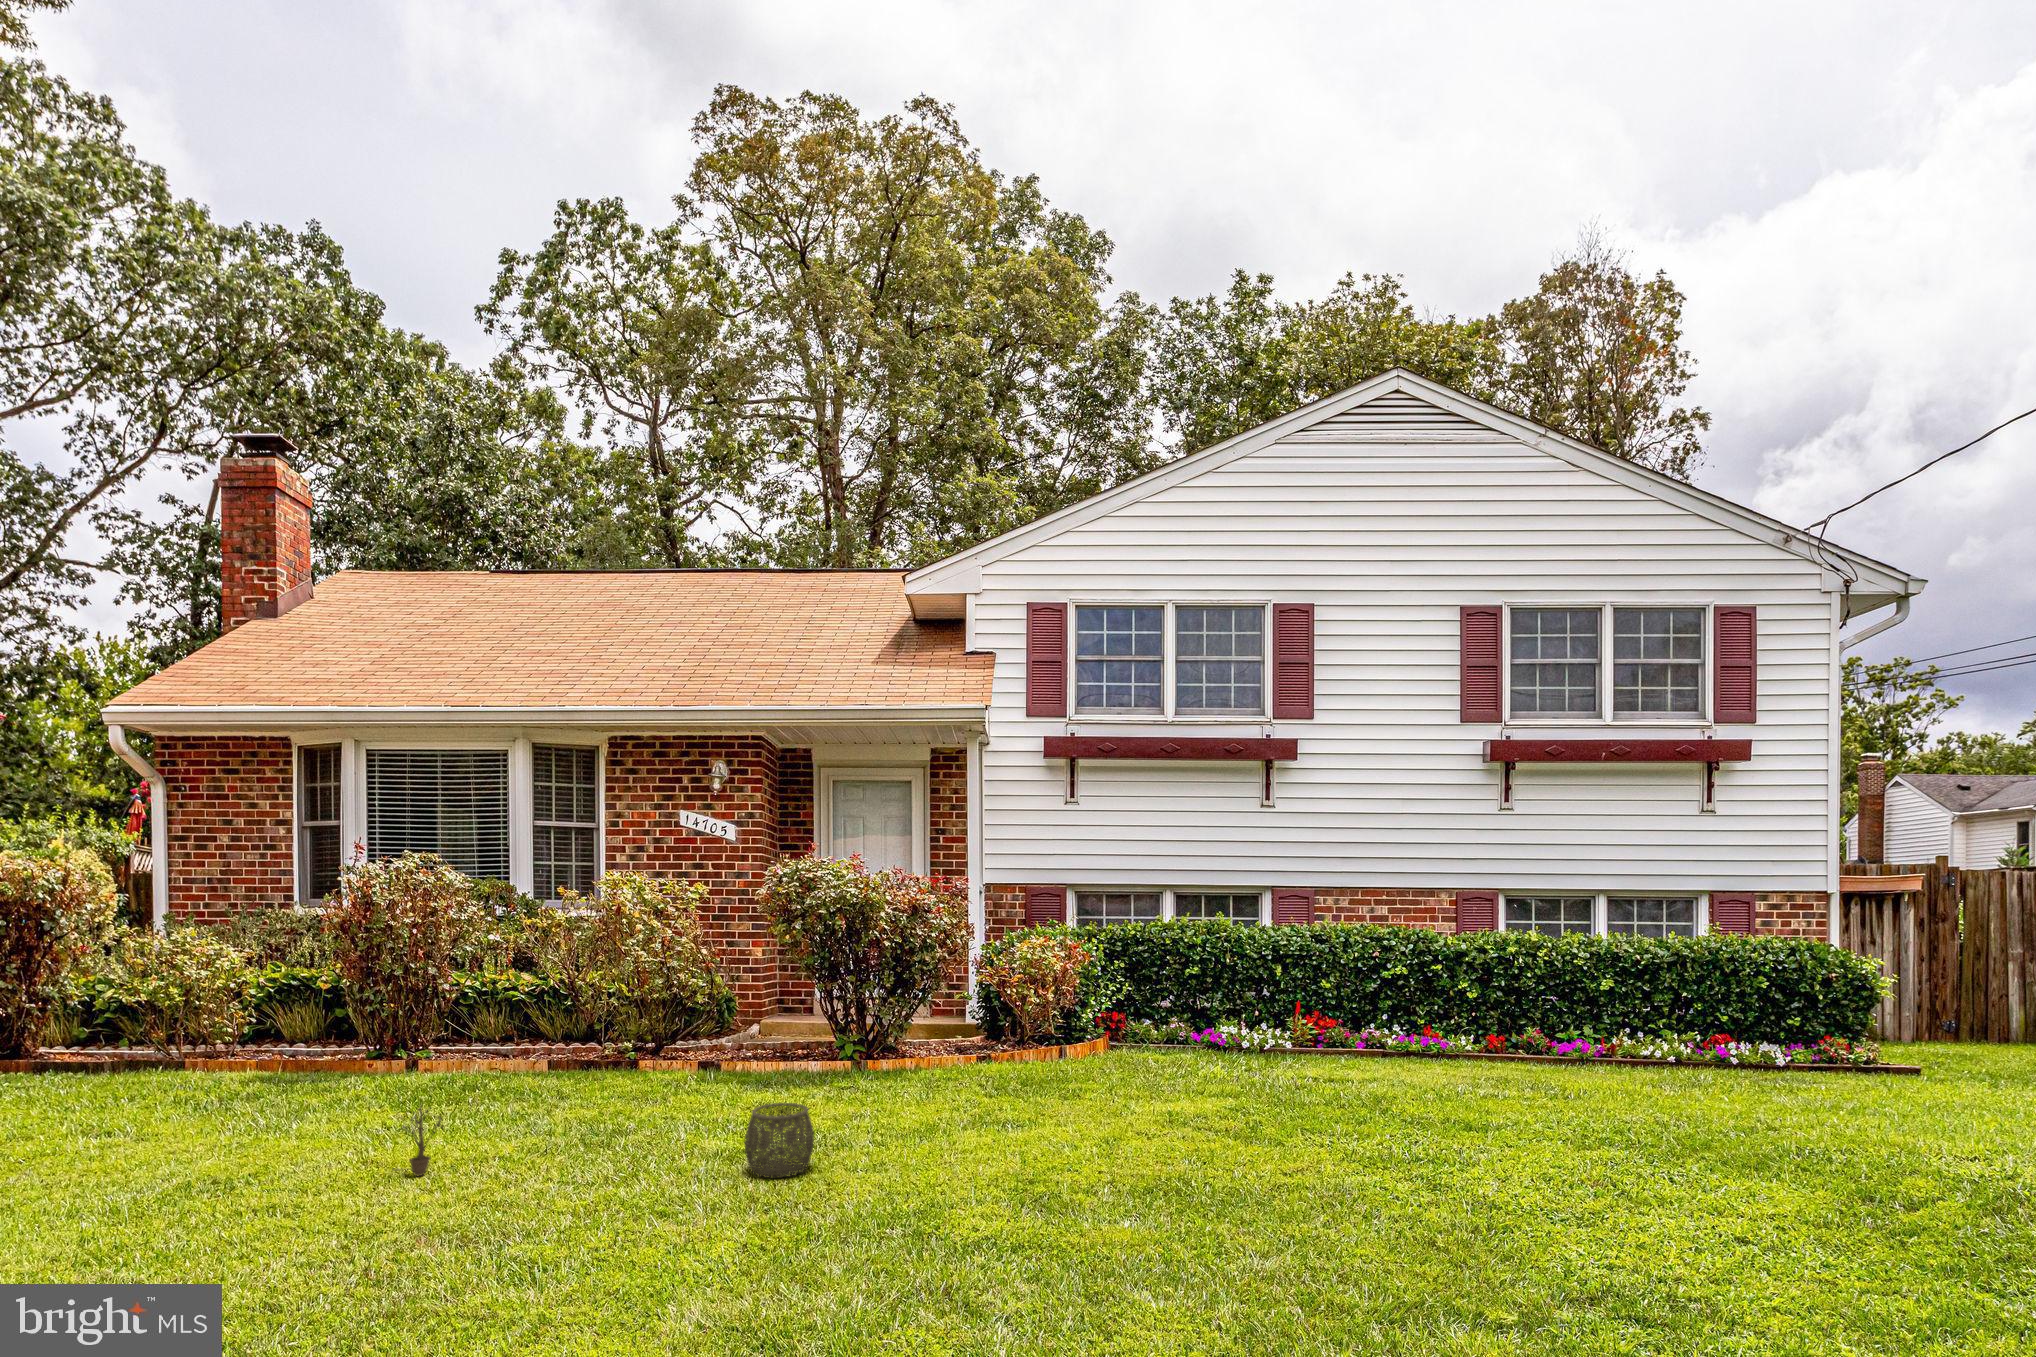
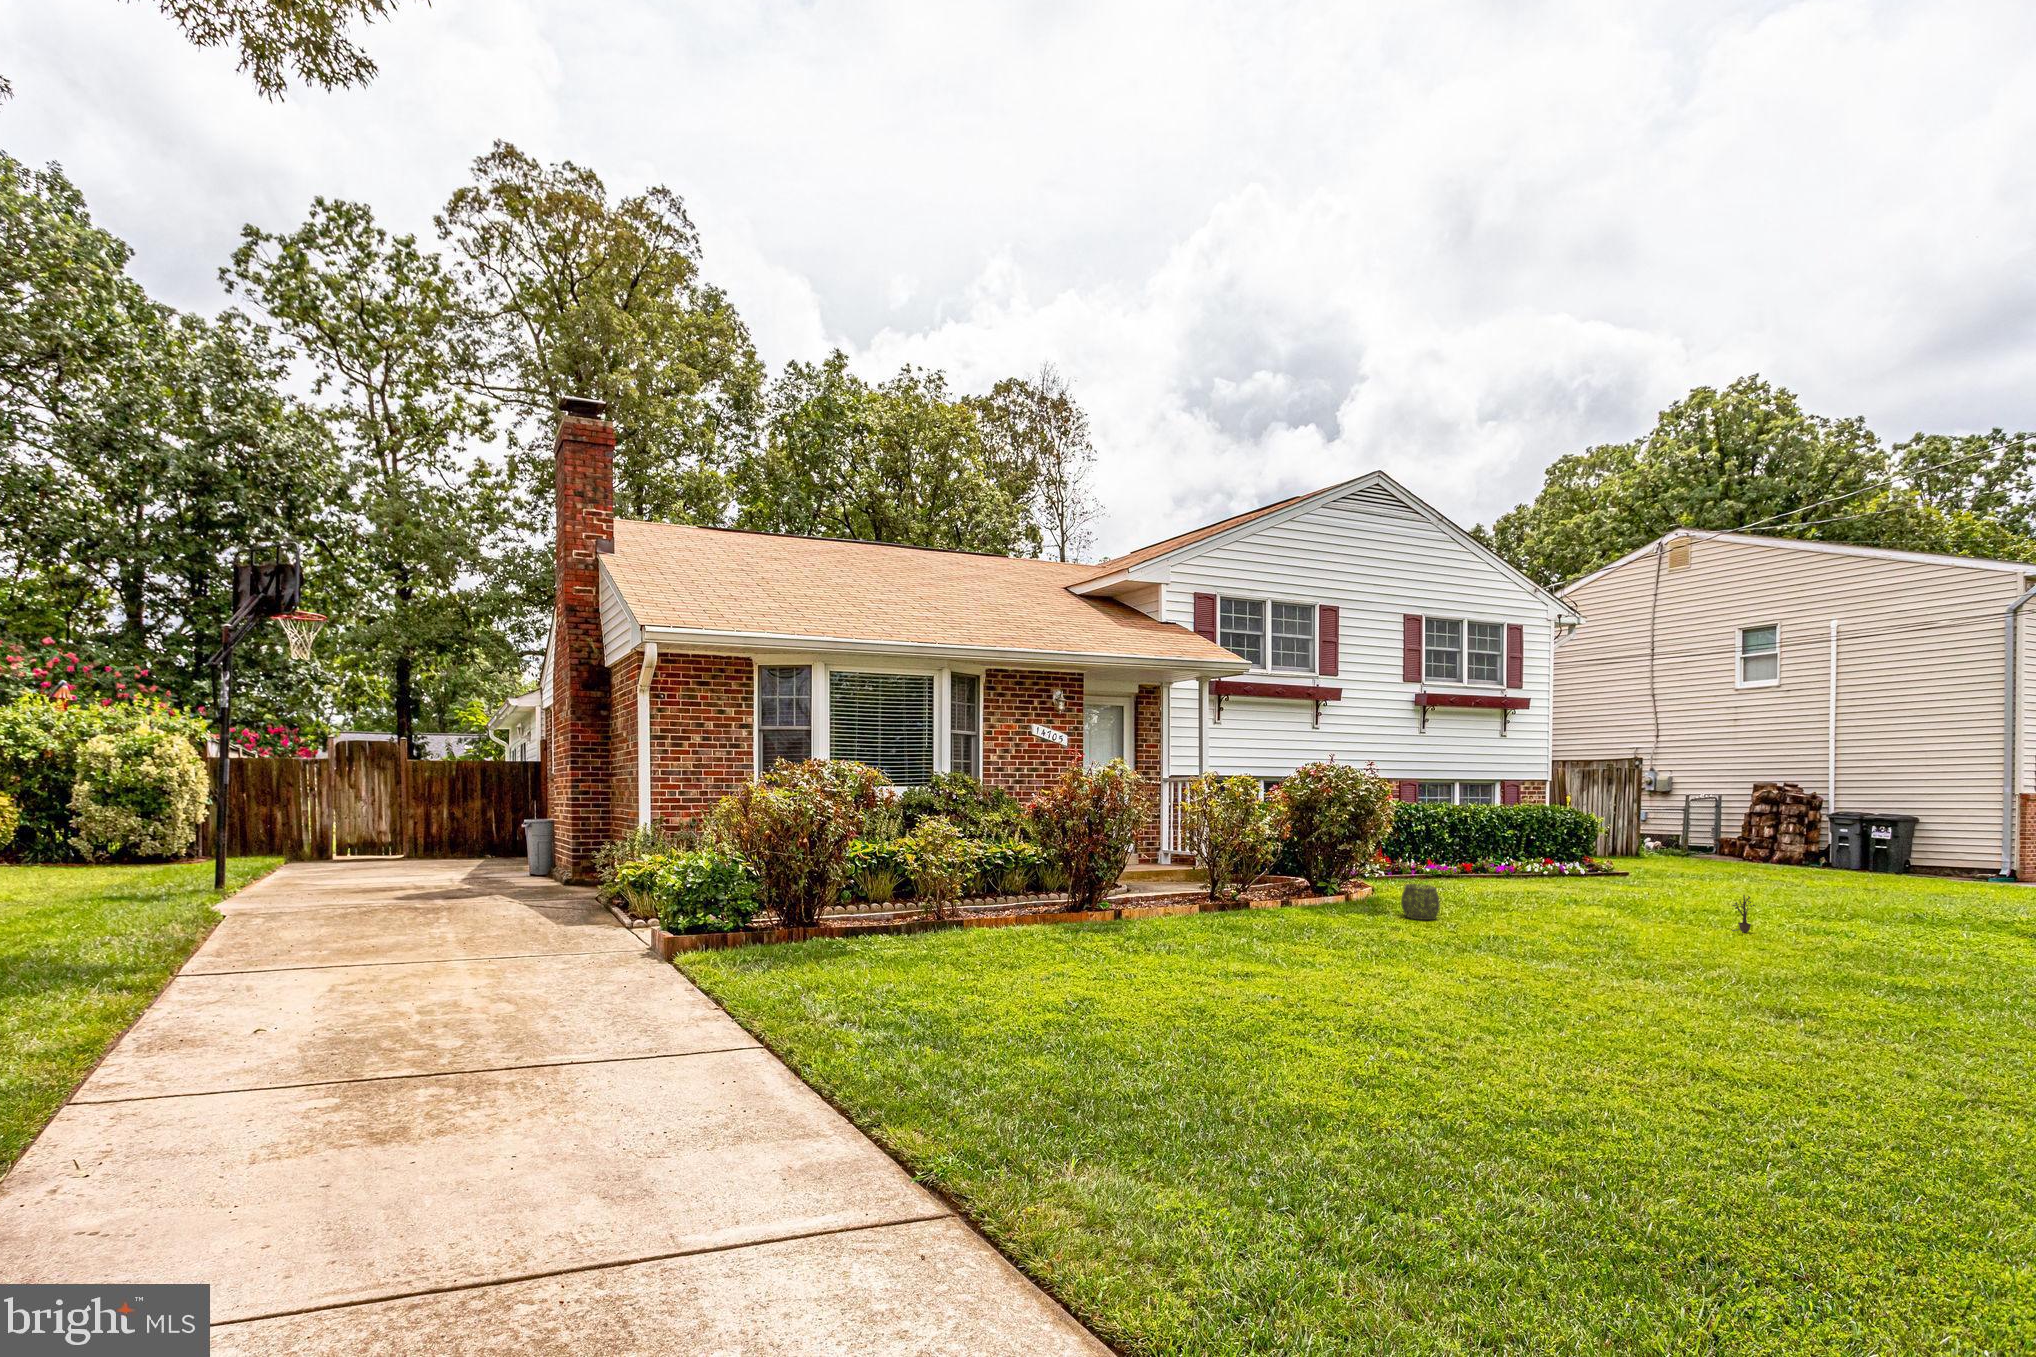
decorative plant: present [393,1105,442,1176] -> present [1732,895,1755,933]

